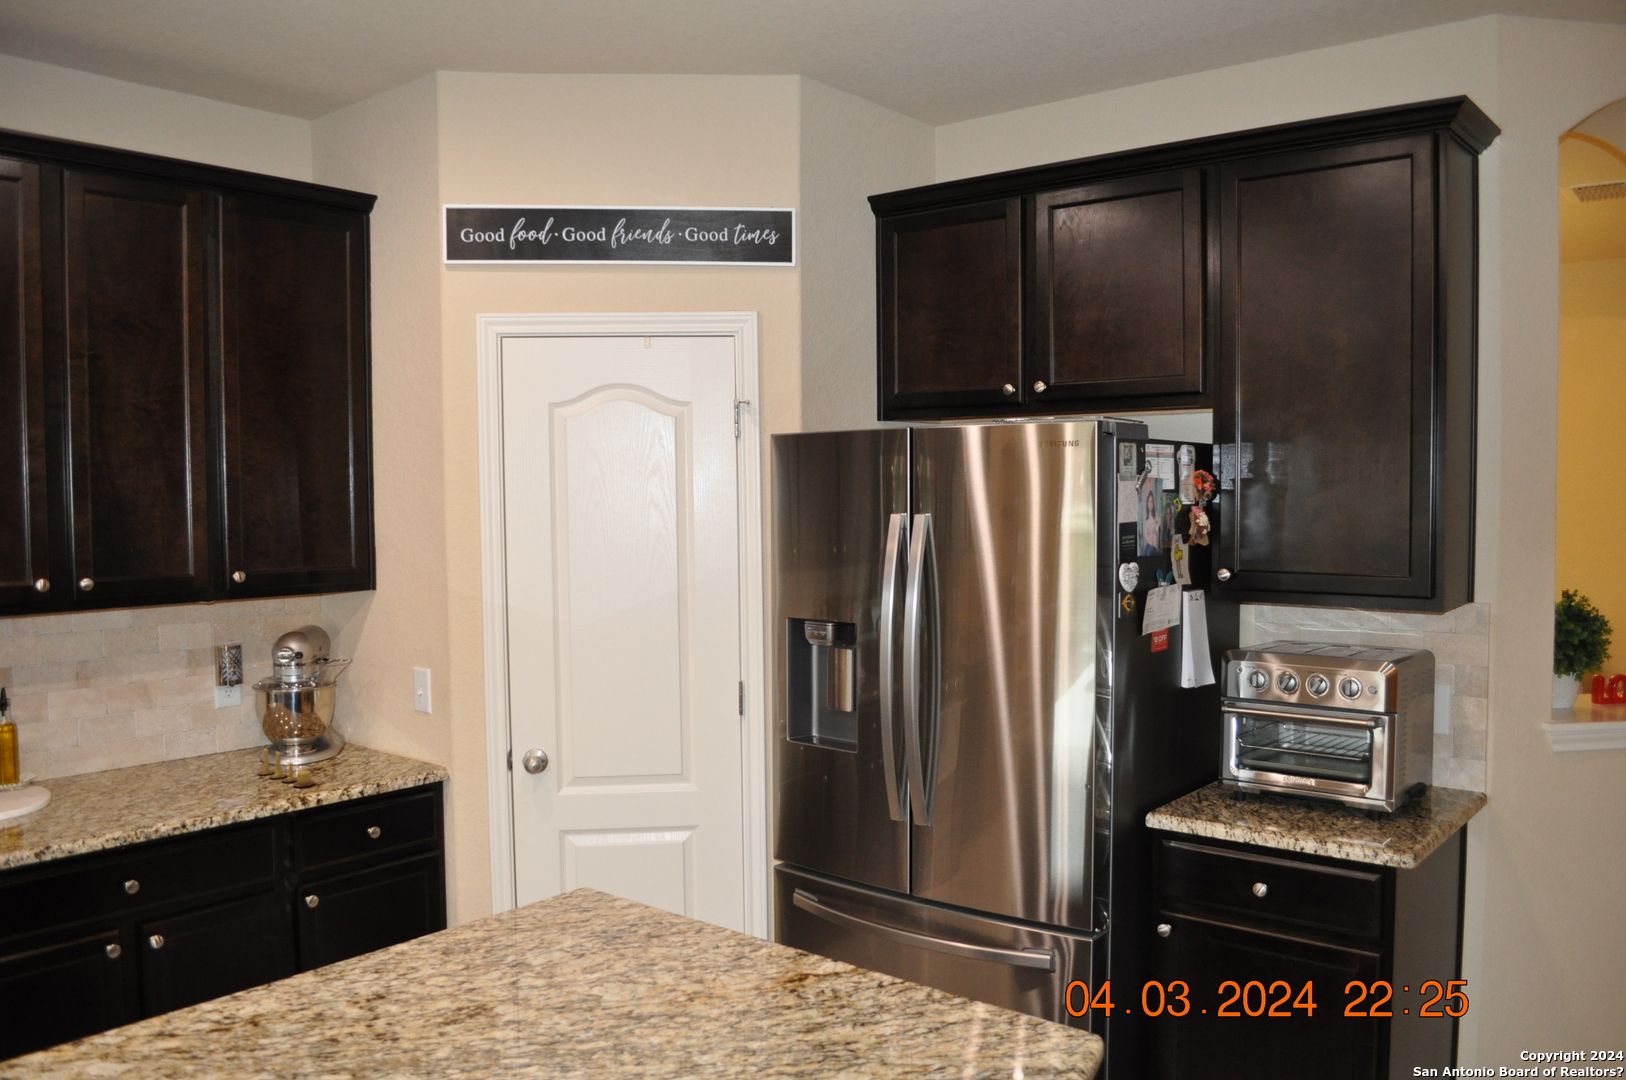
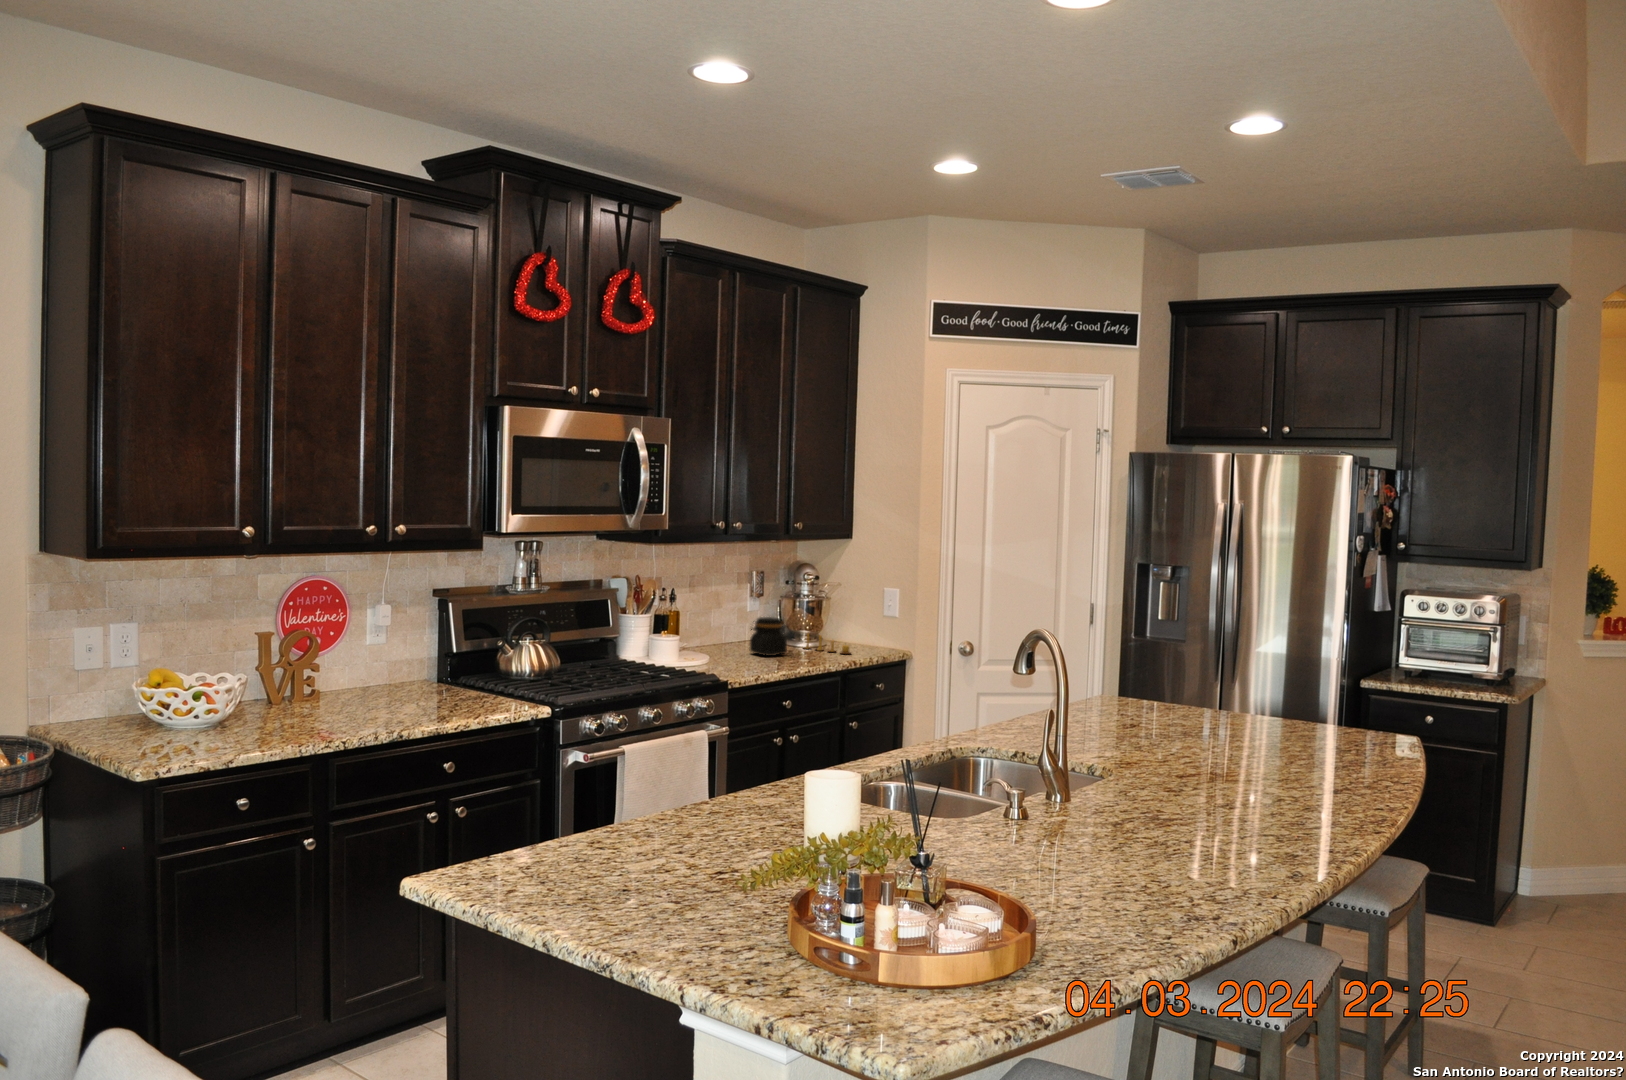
jar: none [117,732,195,799] -> present [749,617,787,656]

